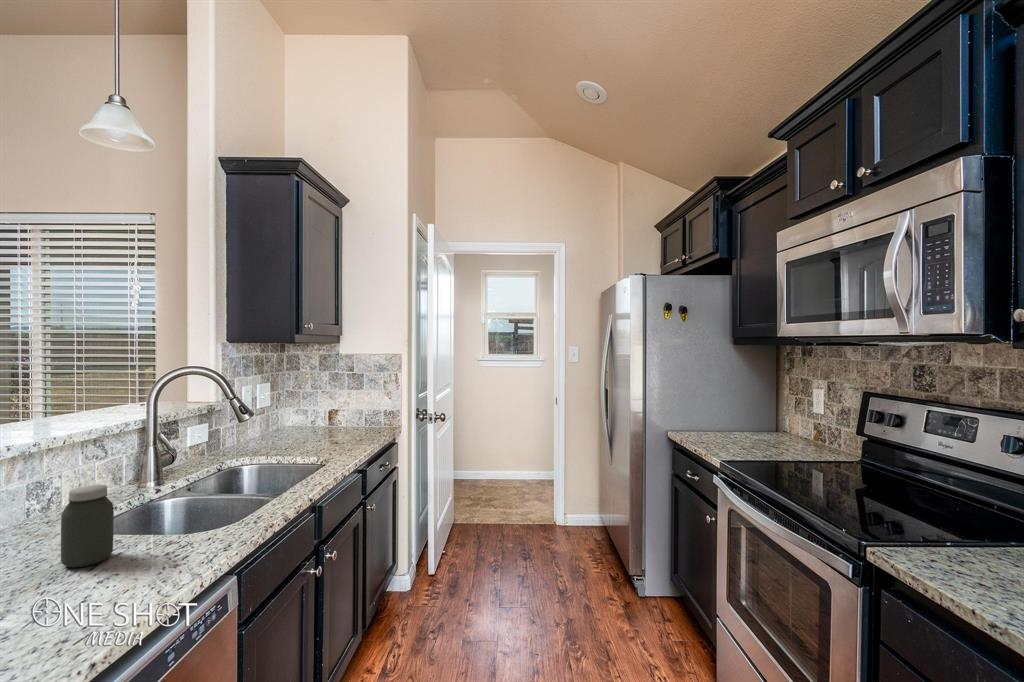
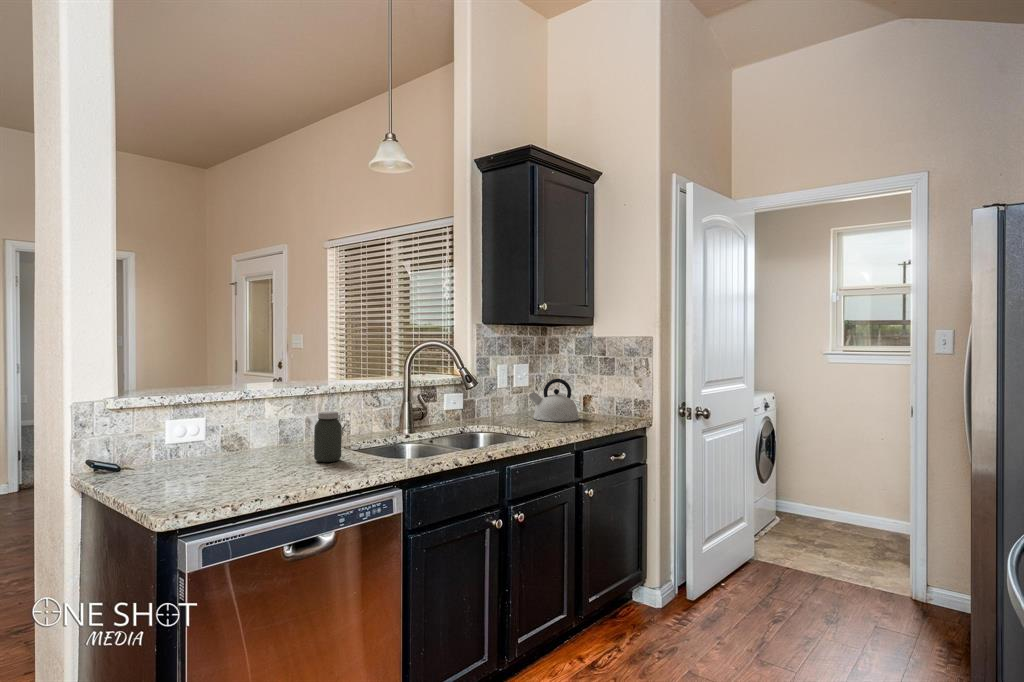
kettle: none [283,397,338,442] -> present [529,379,579,422]

